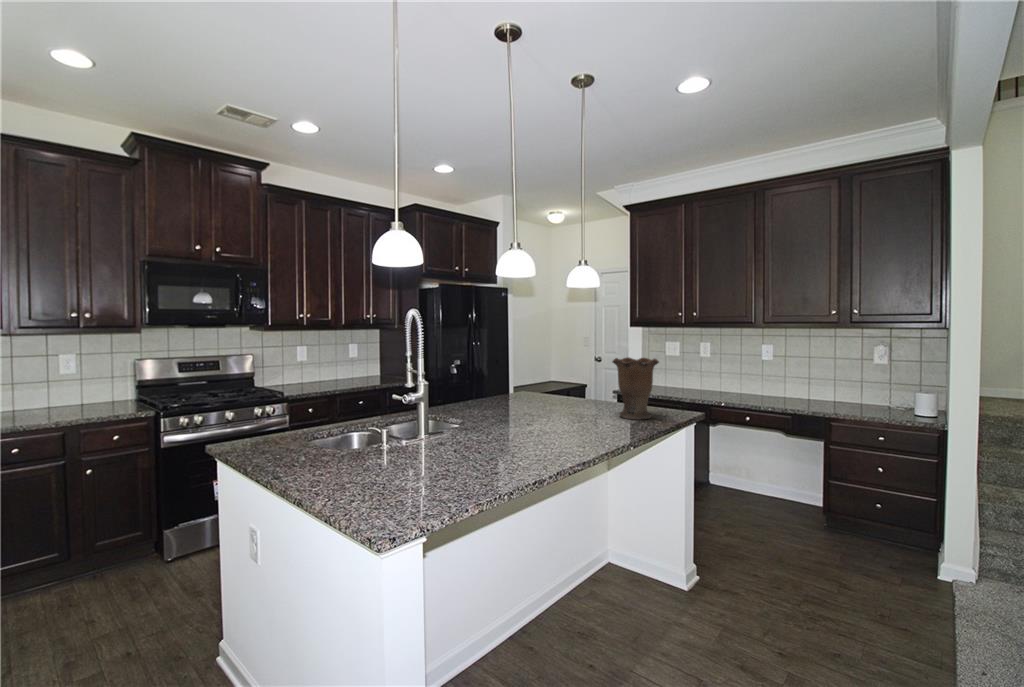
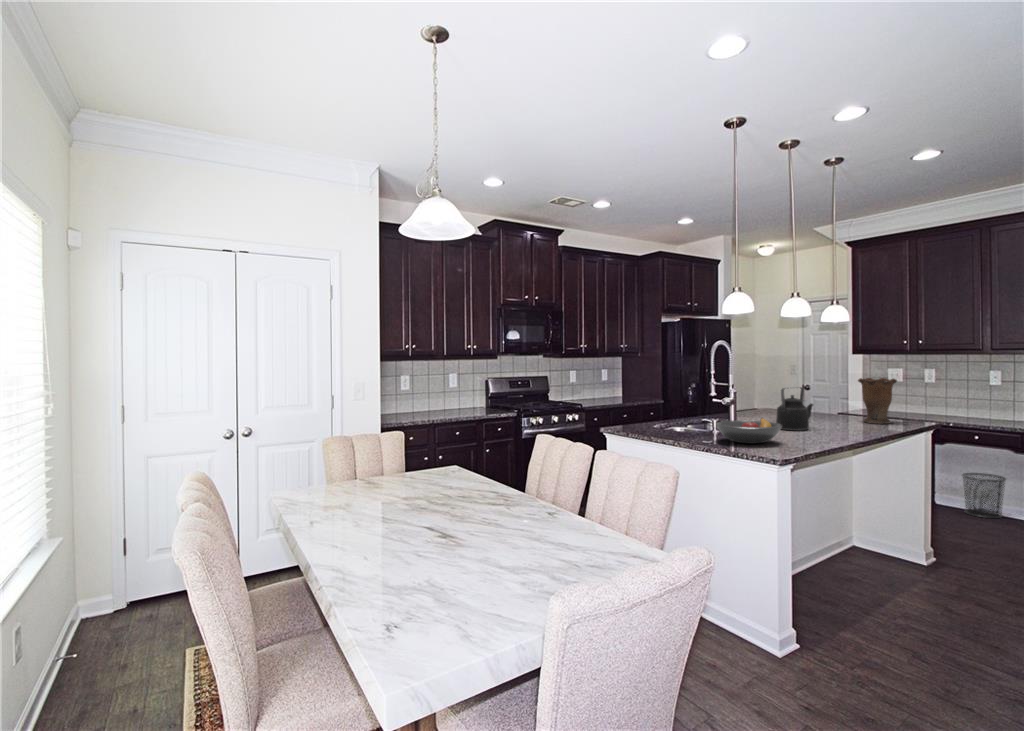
kettle: none [492,374,547,441] -> present [776,387,813,431]
fruit bowl: none [340,434,455,489] -> present [716,418,782,444]
waste bin: none [733,453,777,505] -> present [962,473,1006,518]

